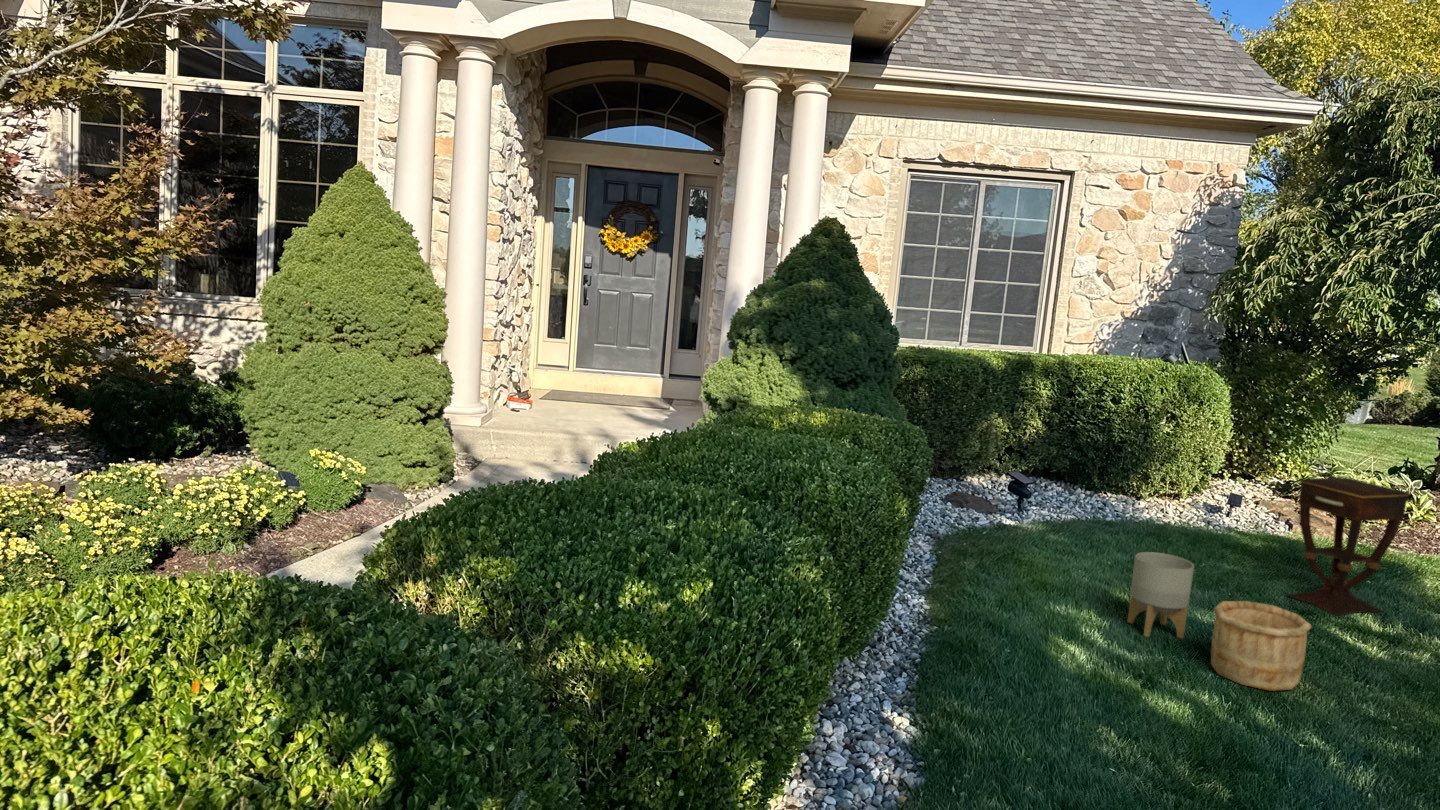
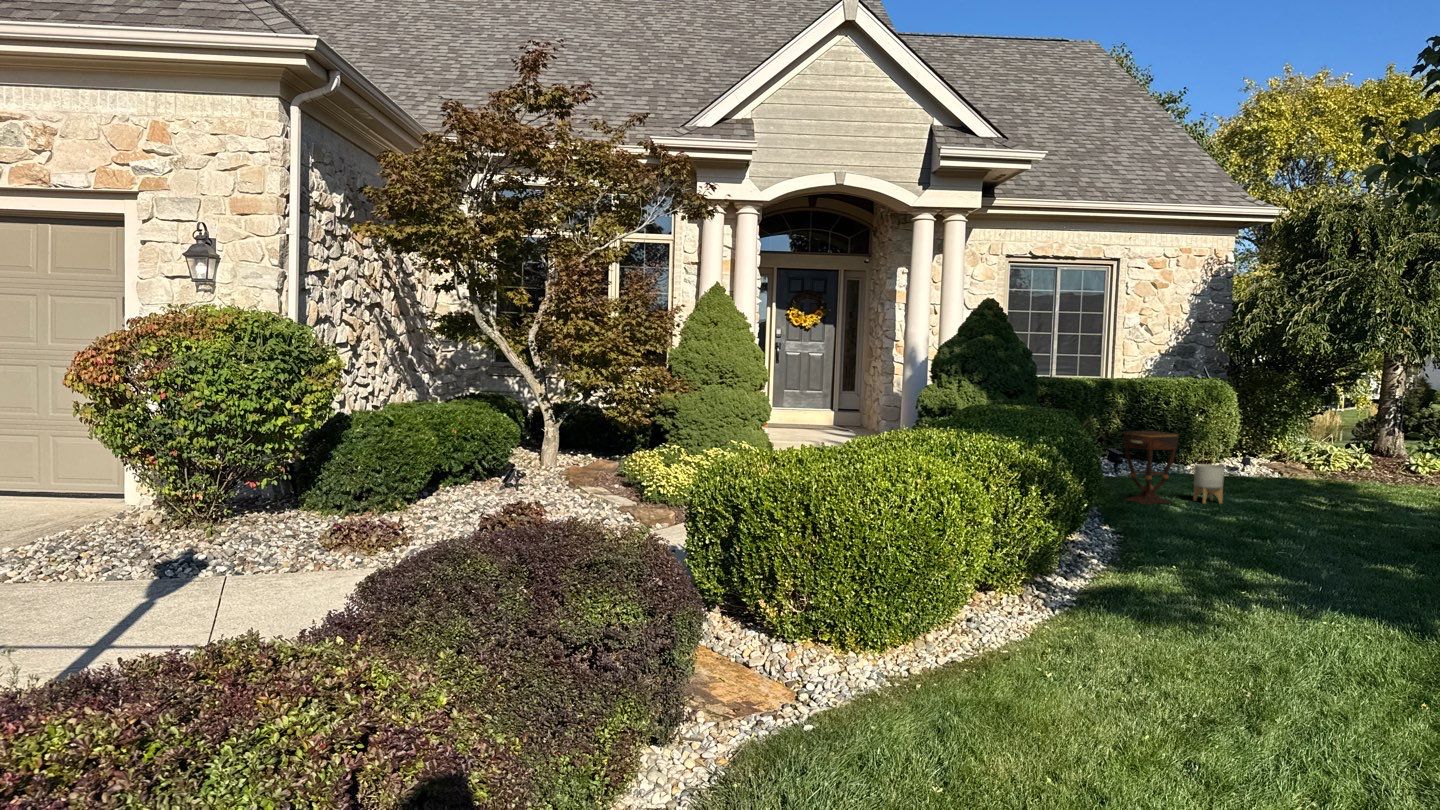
side table: present [1288,477,1409,616] -> present [1124,431,1178,504]
wooden bucket: present [1211,601,1311,691] -> none [1235,478,1280,512]

